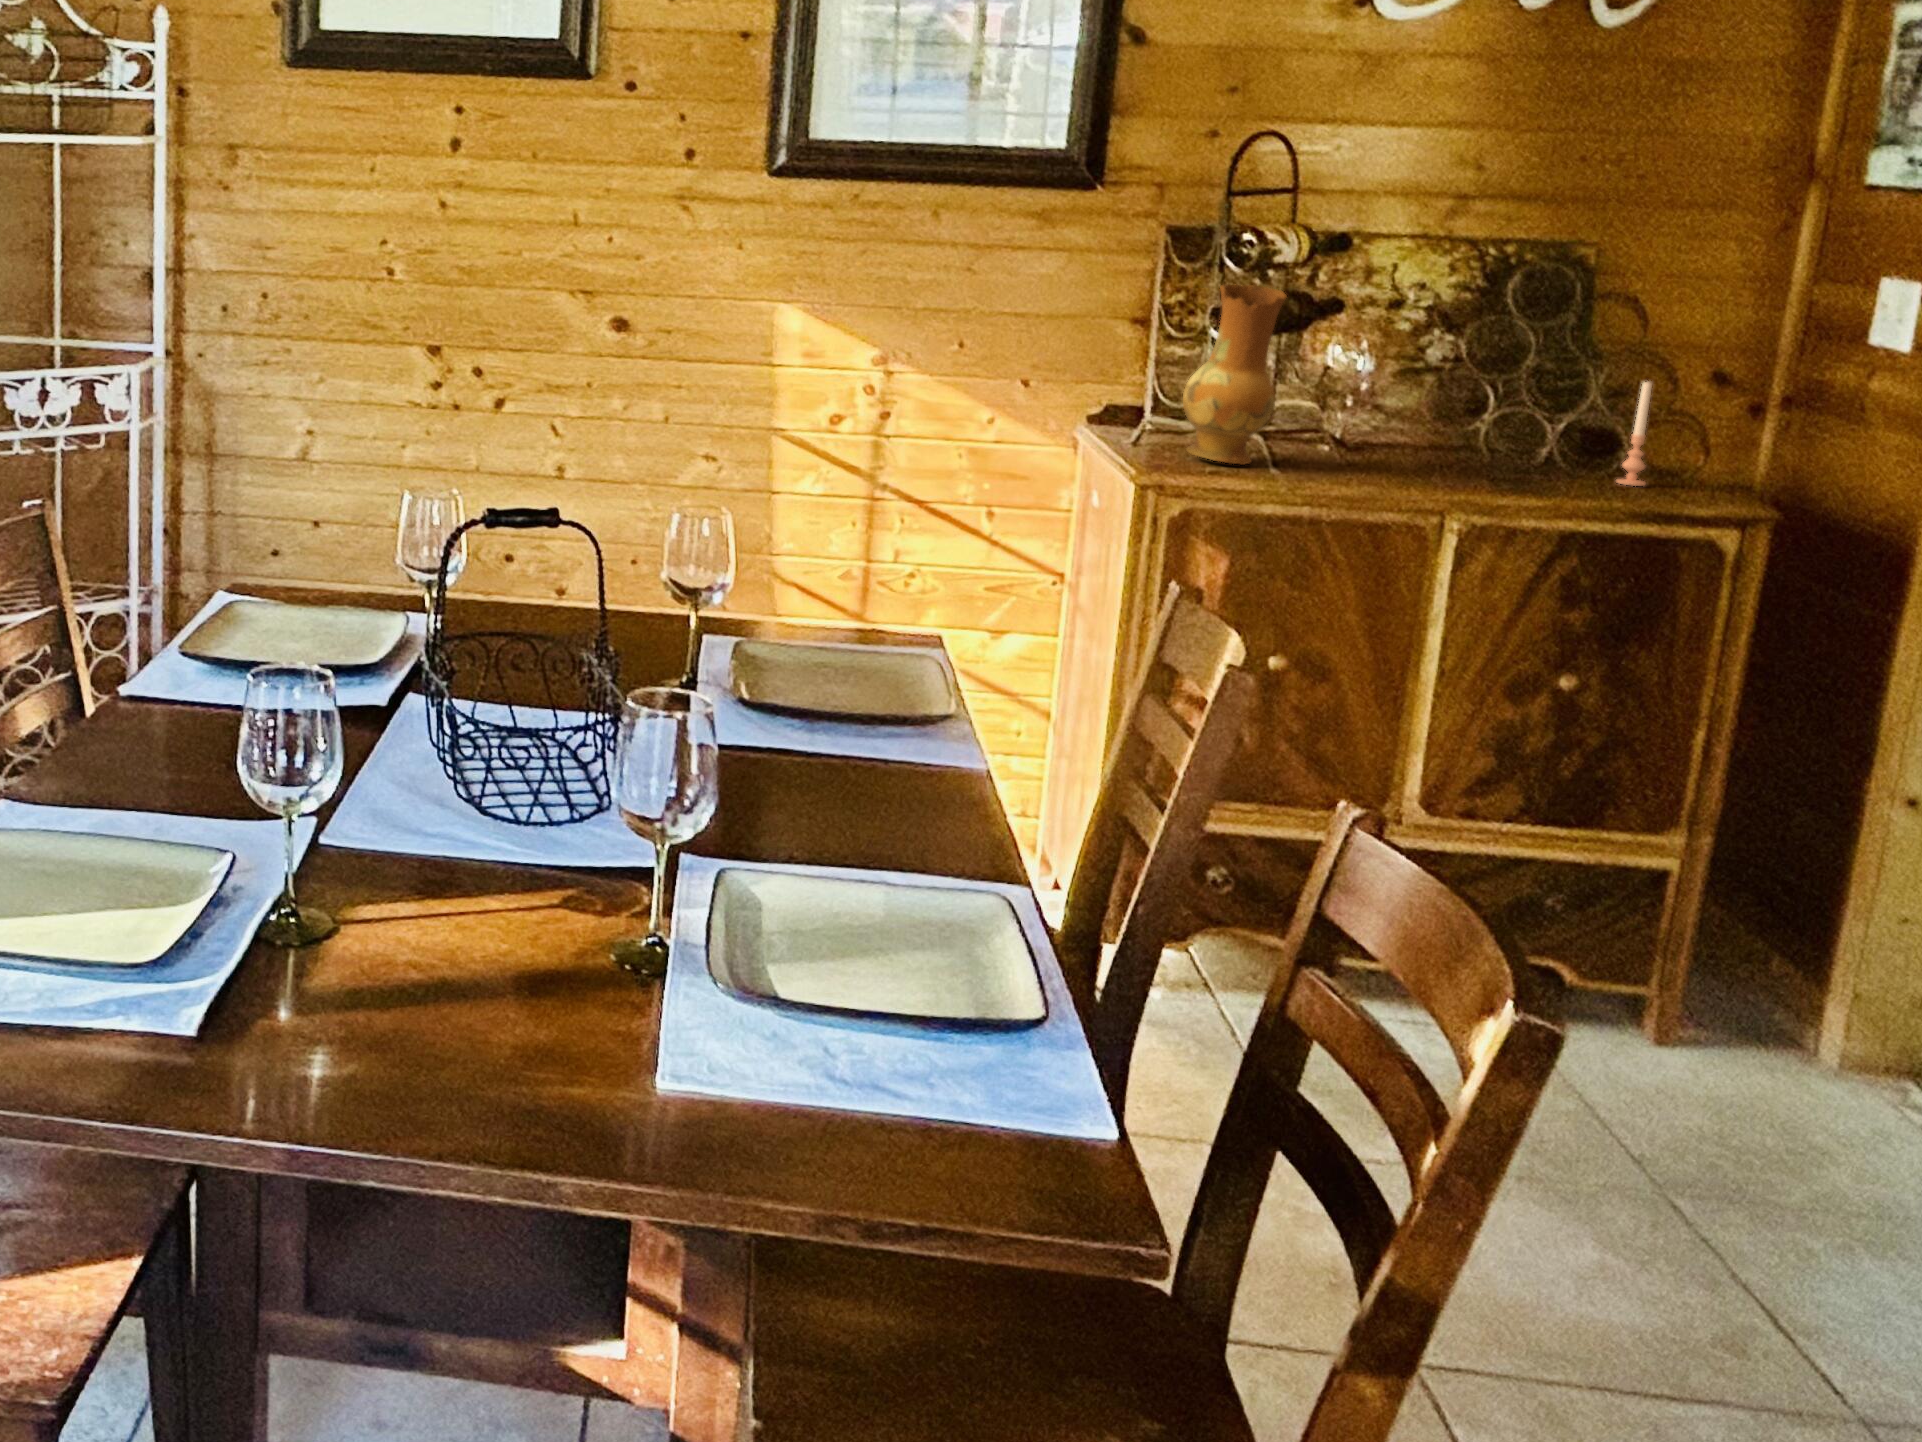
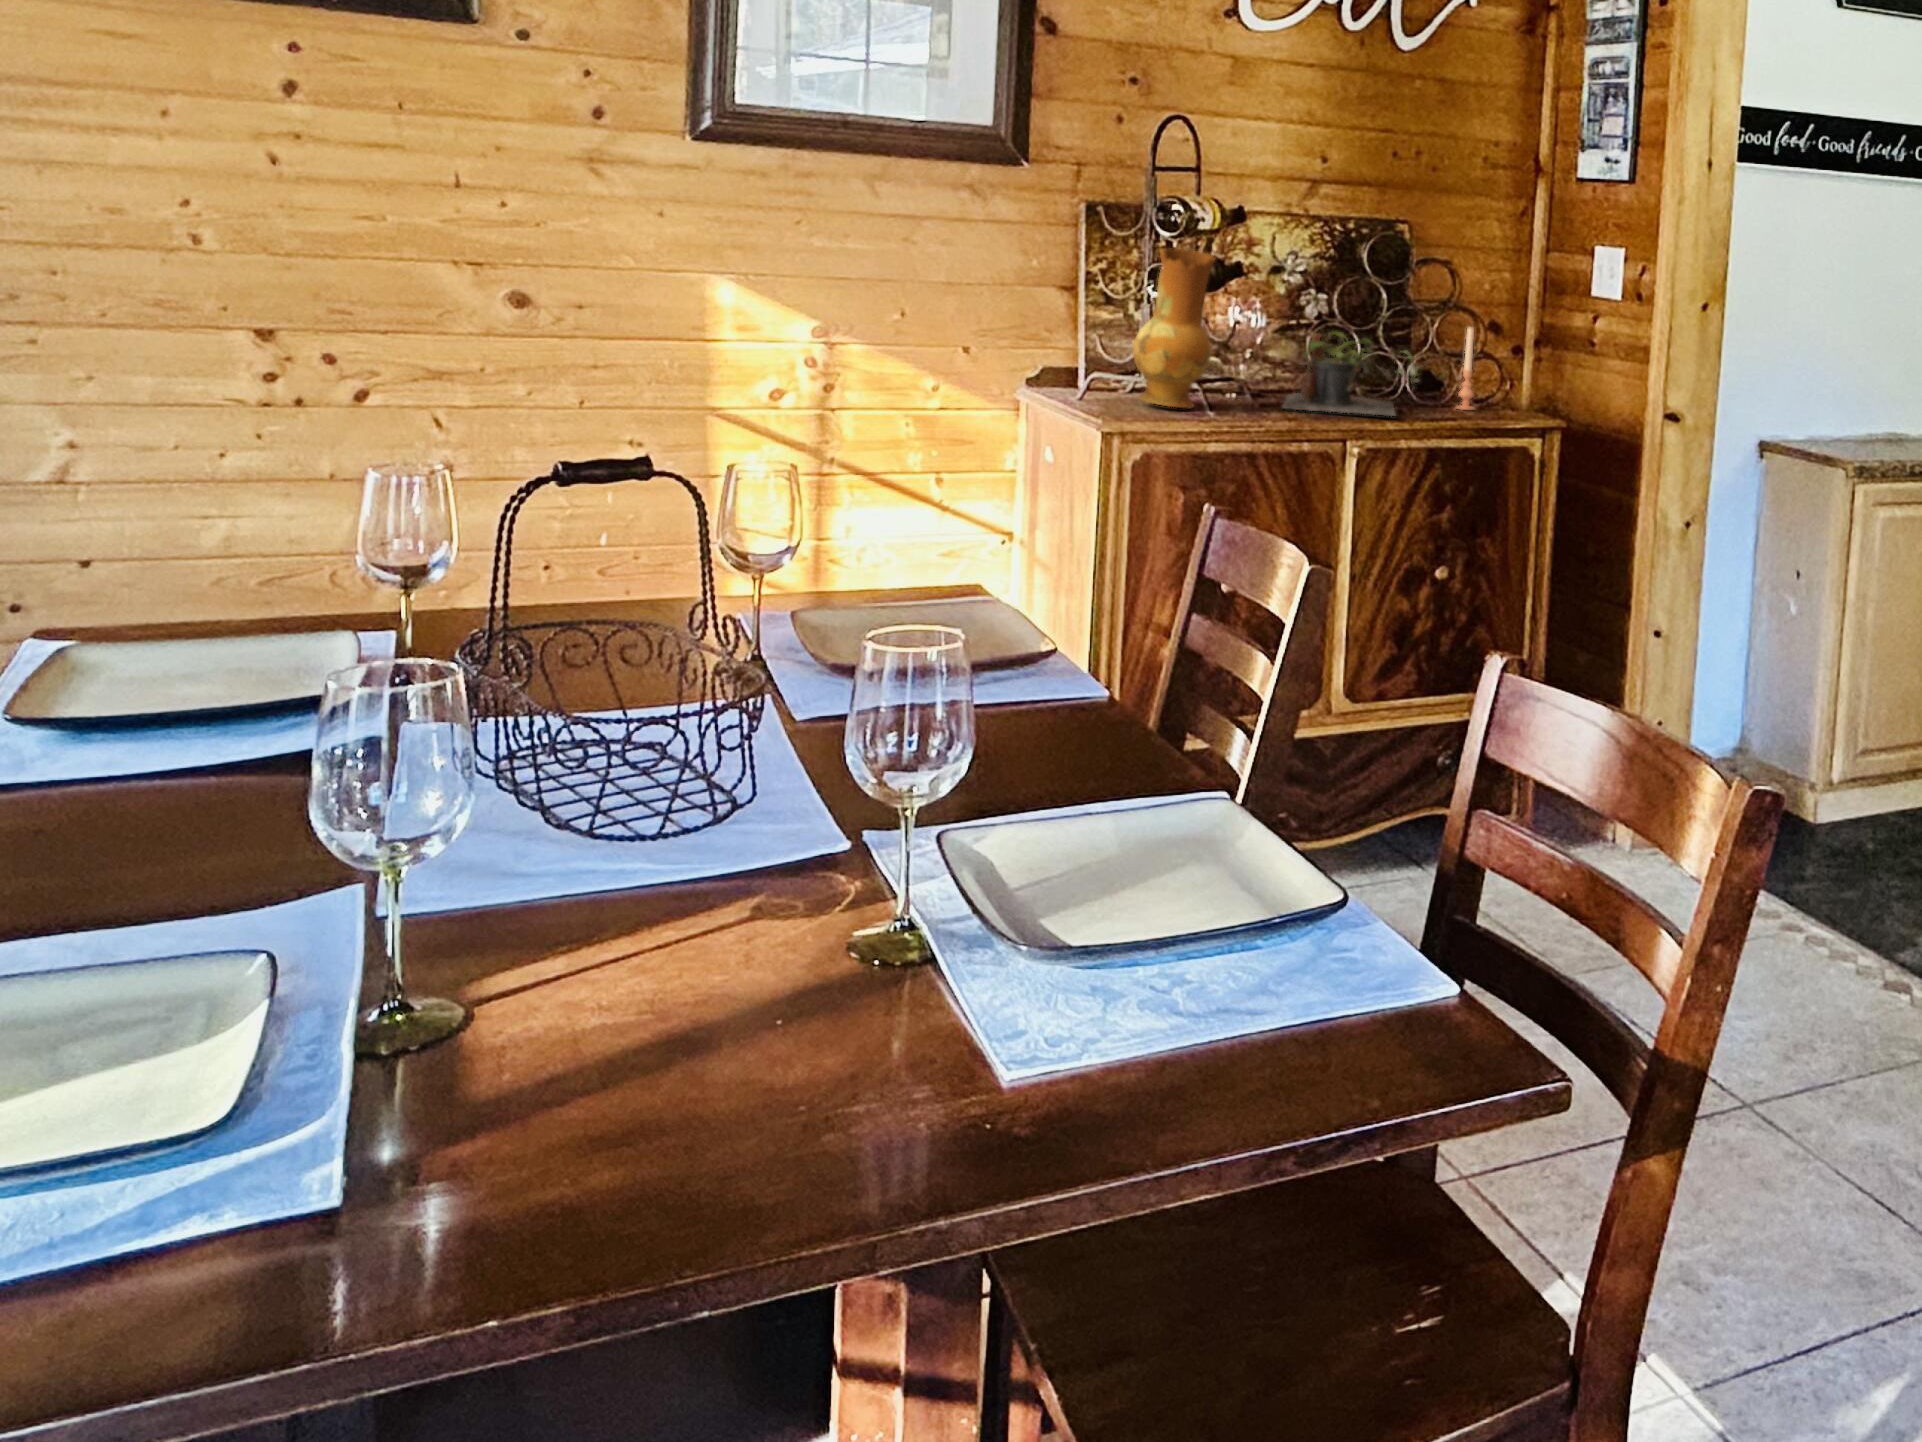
plant: none [1361,381,1594,489] -> present [1282,332,1444,416]

